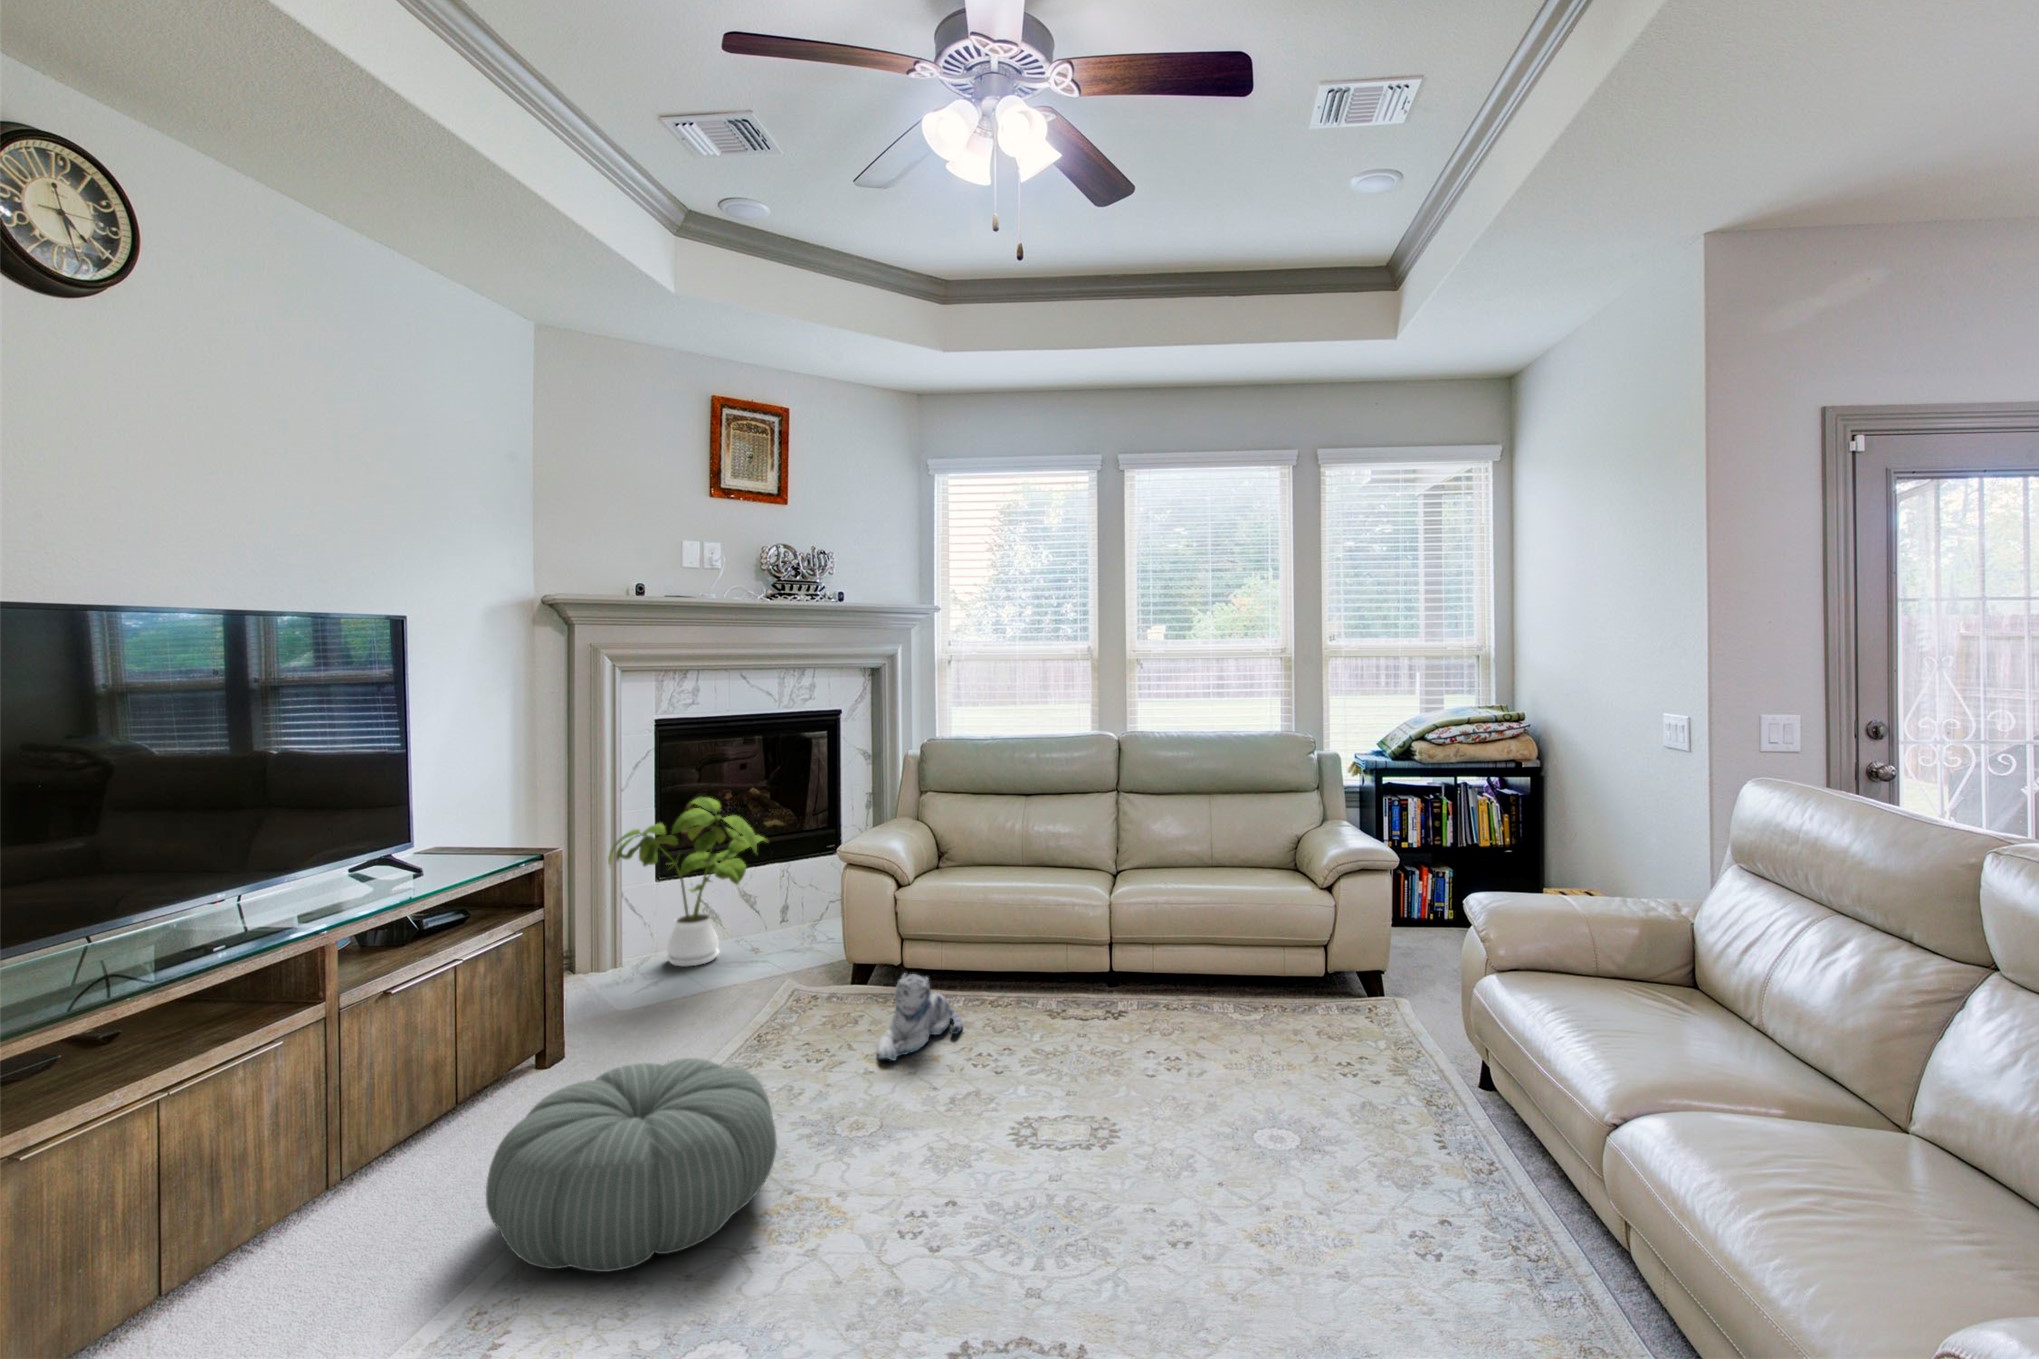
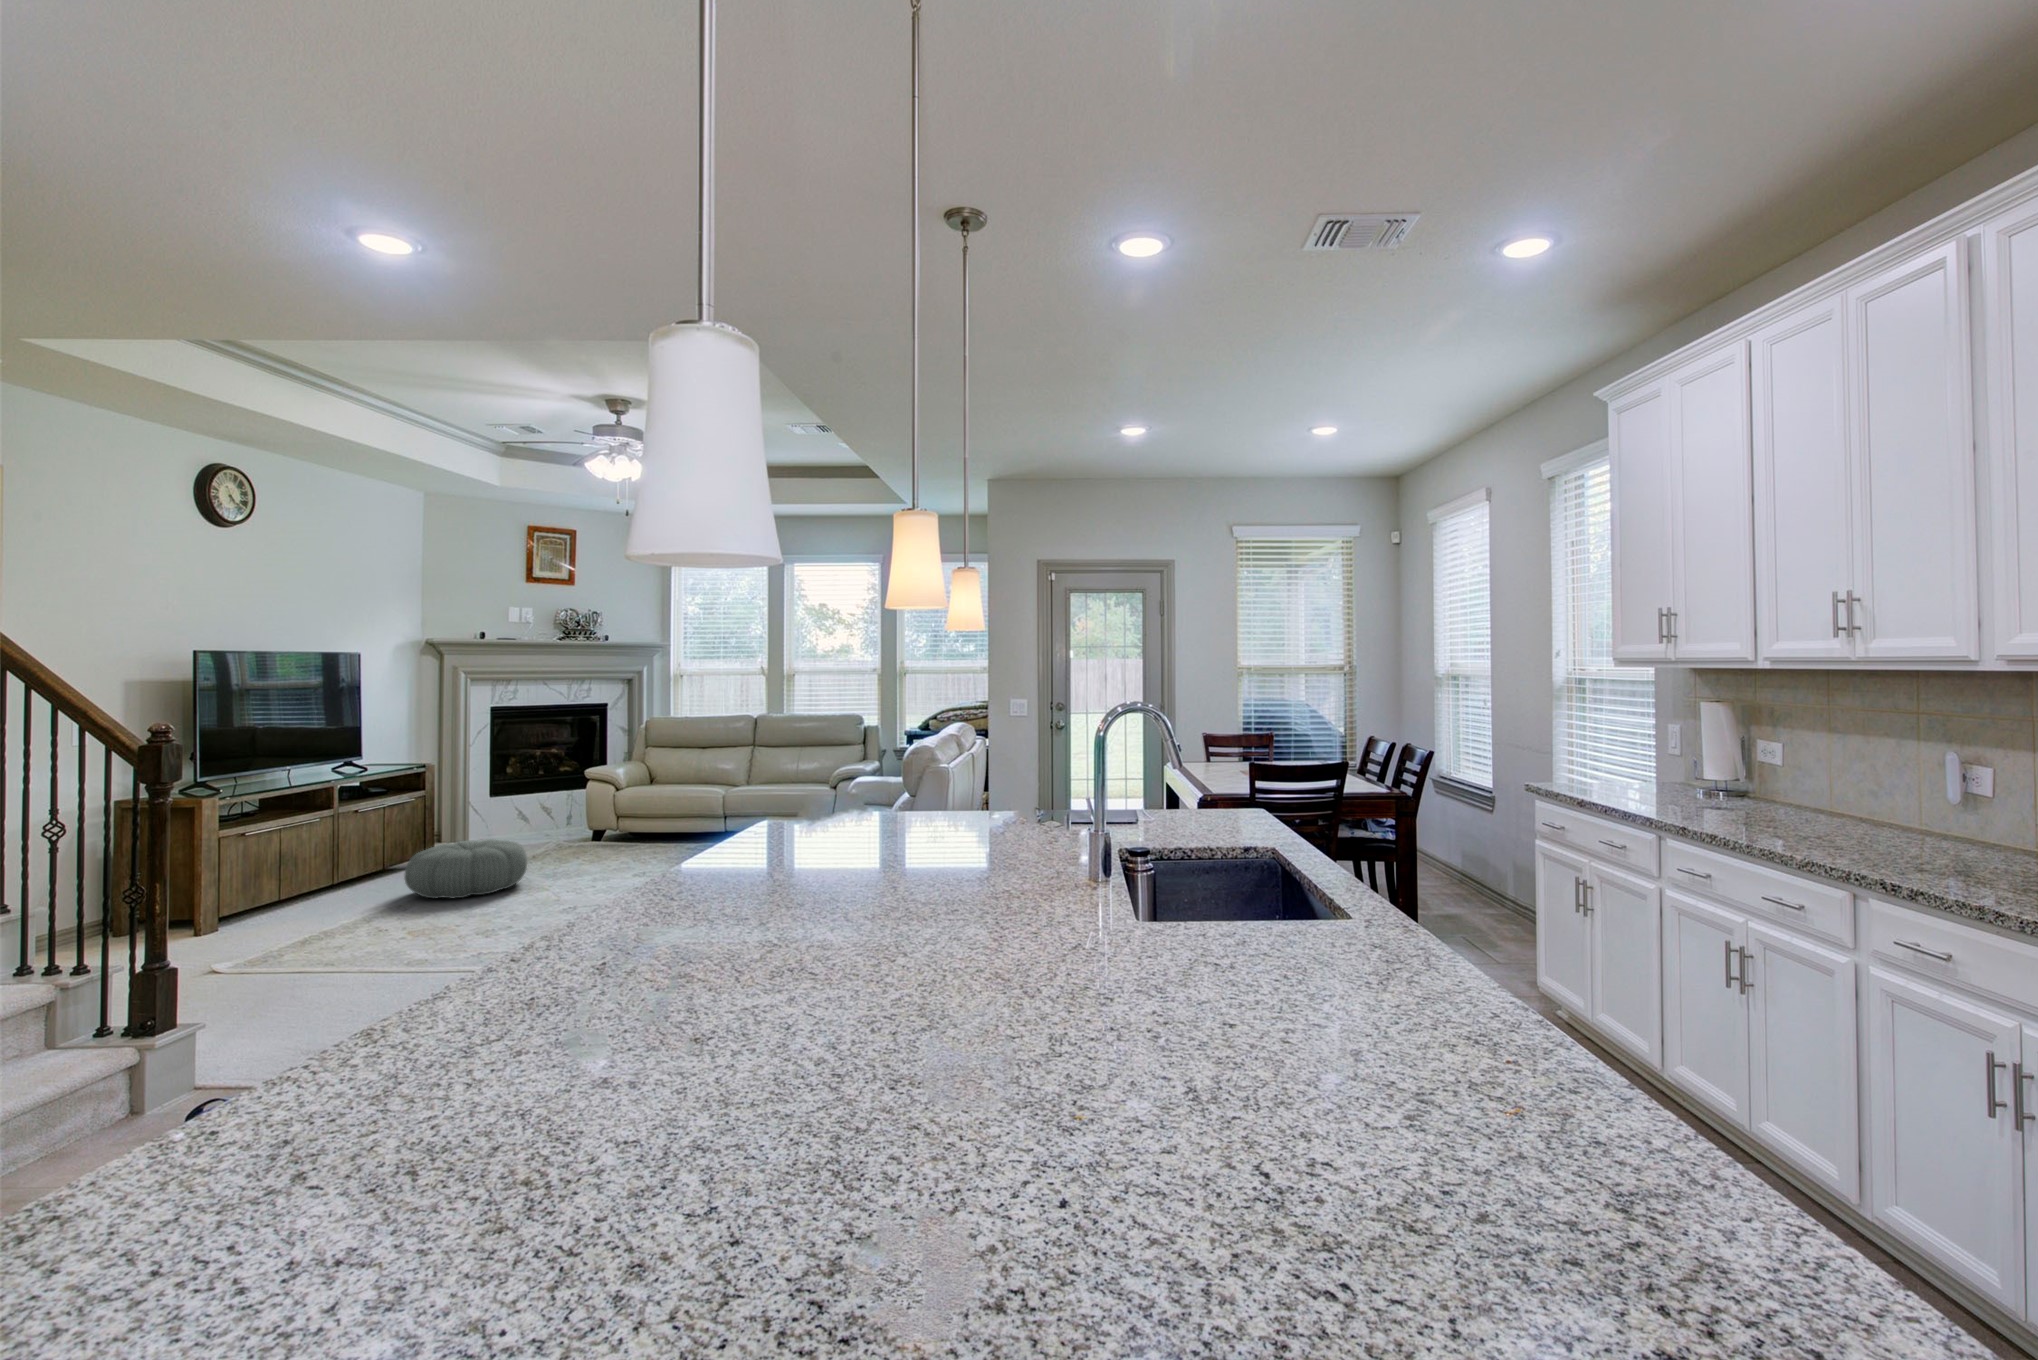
house plant: present [608,797,768,967] -> none [461,749,557,840]
plush toy: present [878,973,962,1060] -> none [591,823,642,860]

